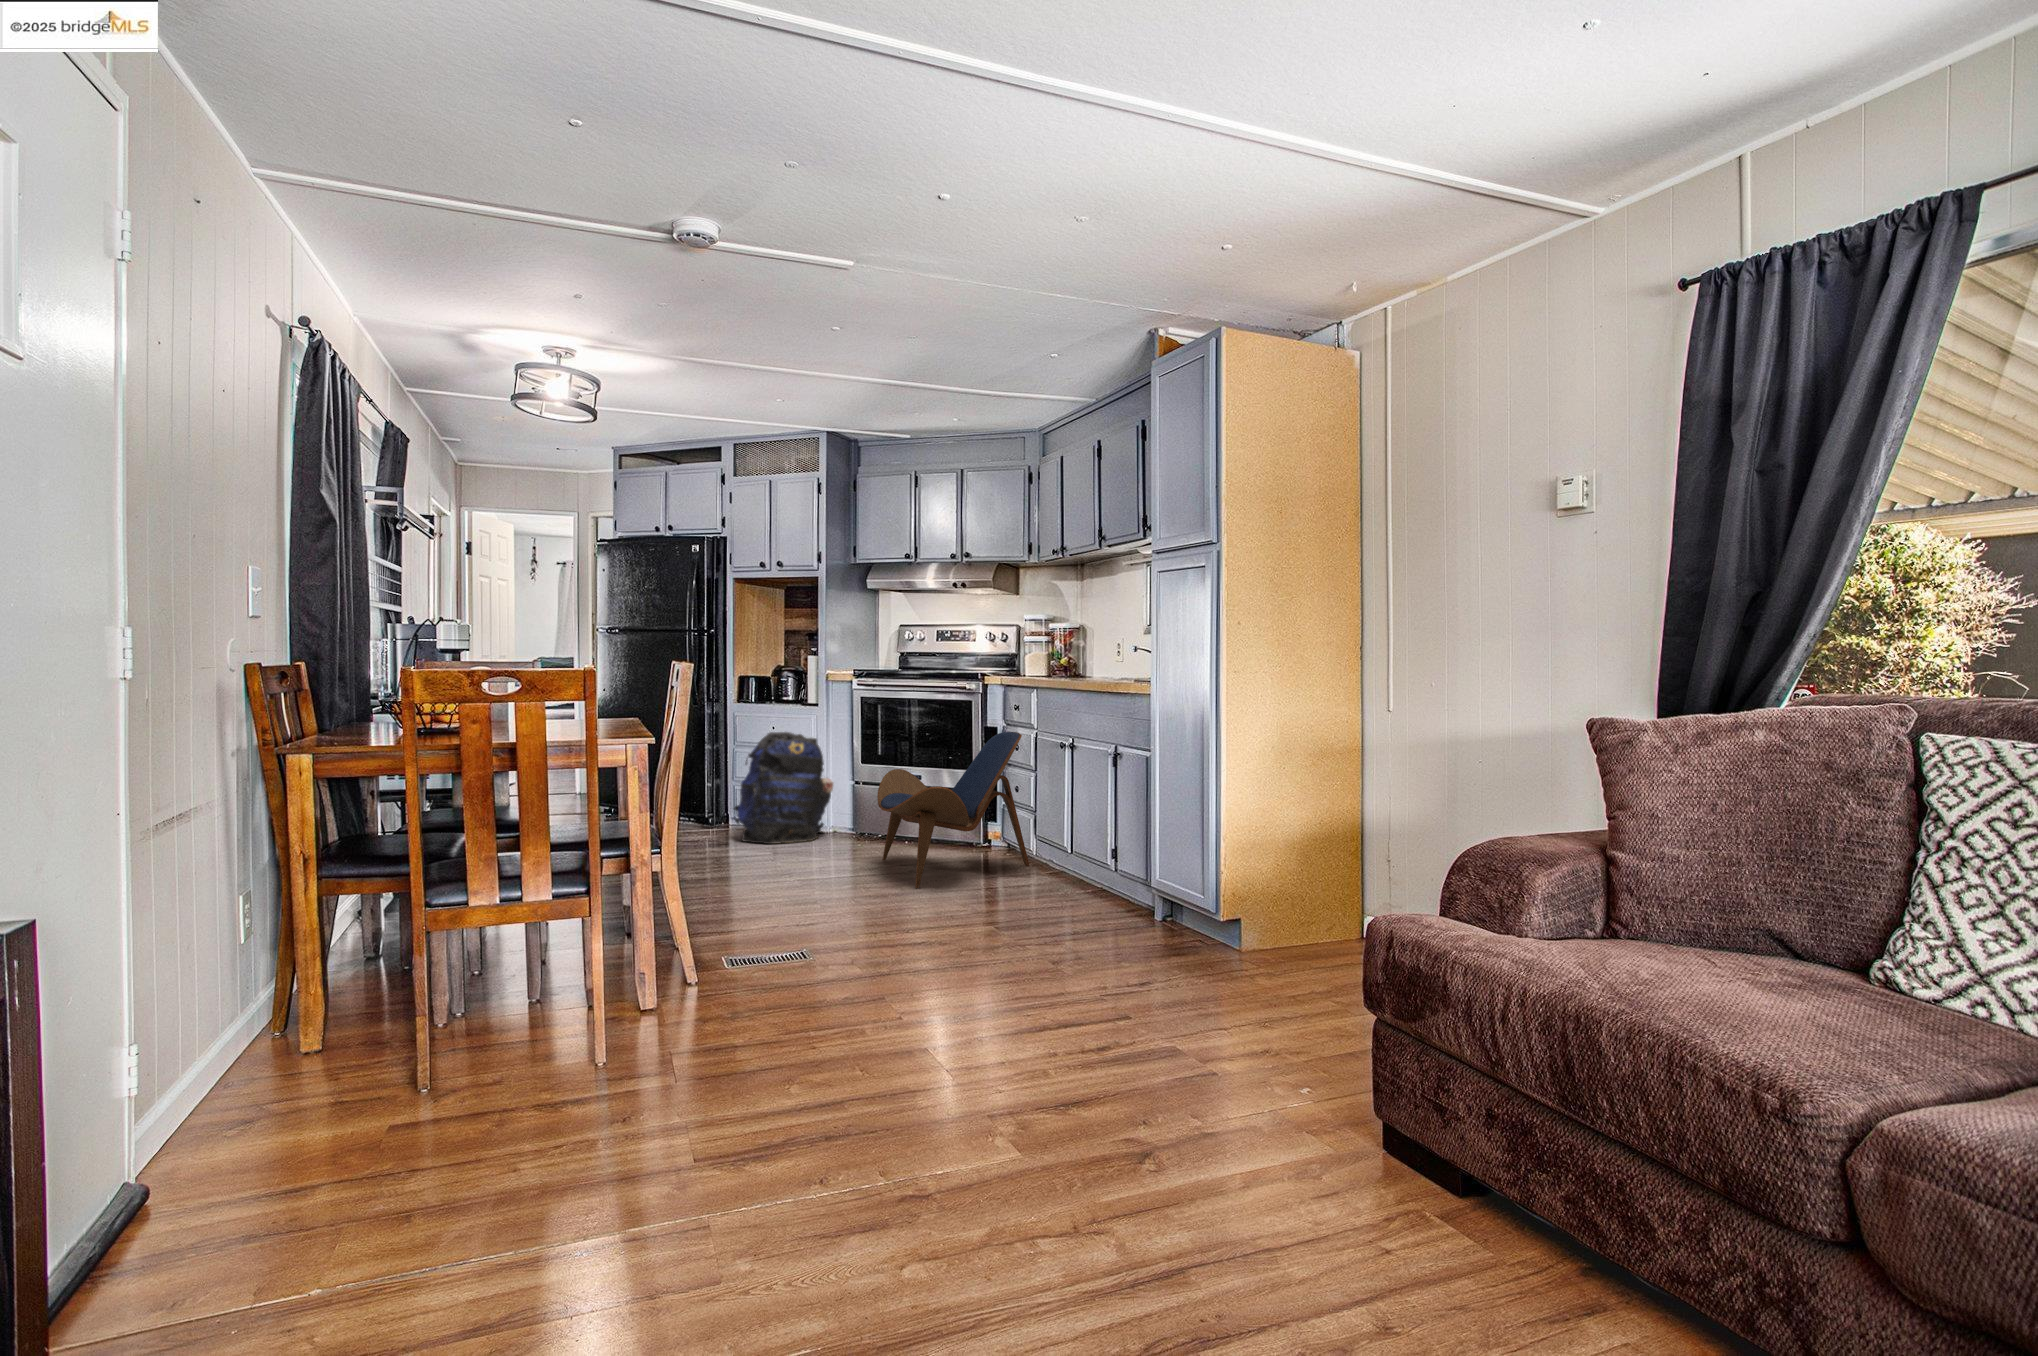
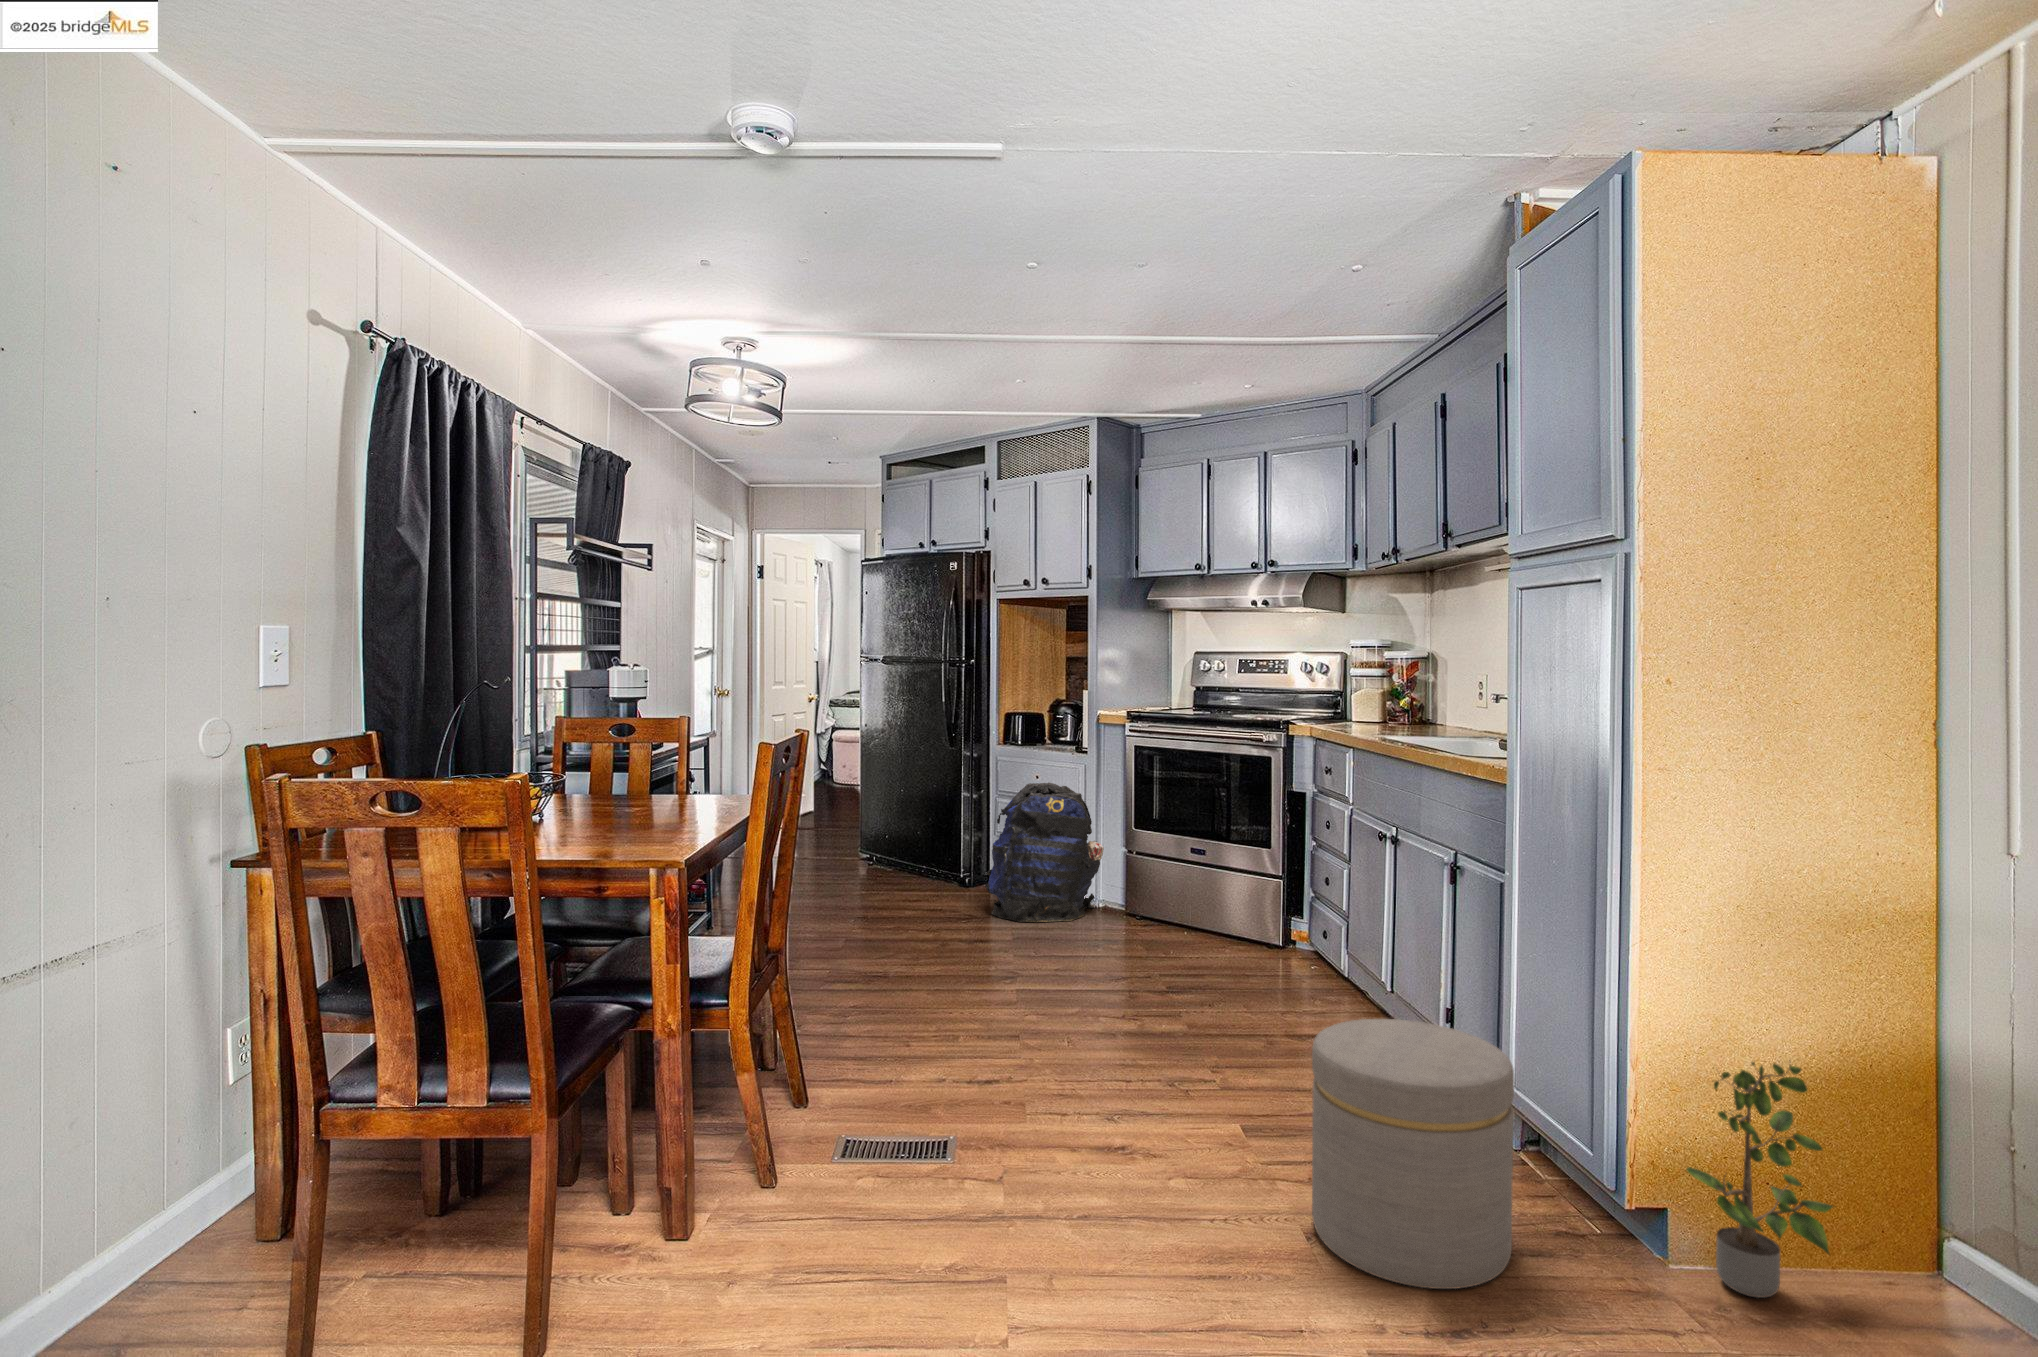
lounge chair: present [877,732,1029,888] -> none [1127,805,1339,1027]
potted plant: none [1246,826,1315,953] -> present [1687,1060,1833,1298]
ottoman: none [1051,834,1162,968] -> present [1312,1019,1514,1289]

